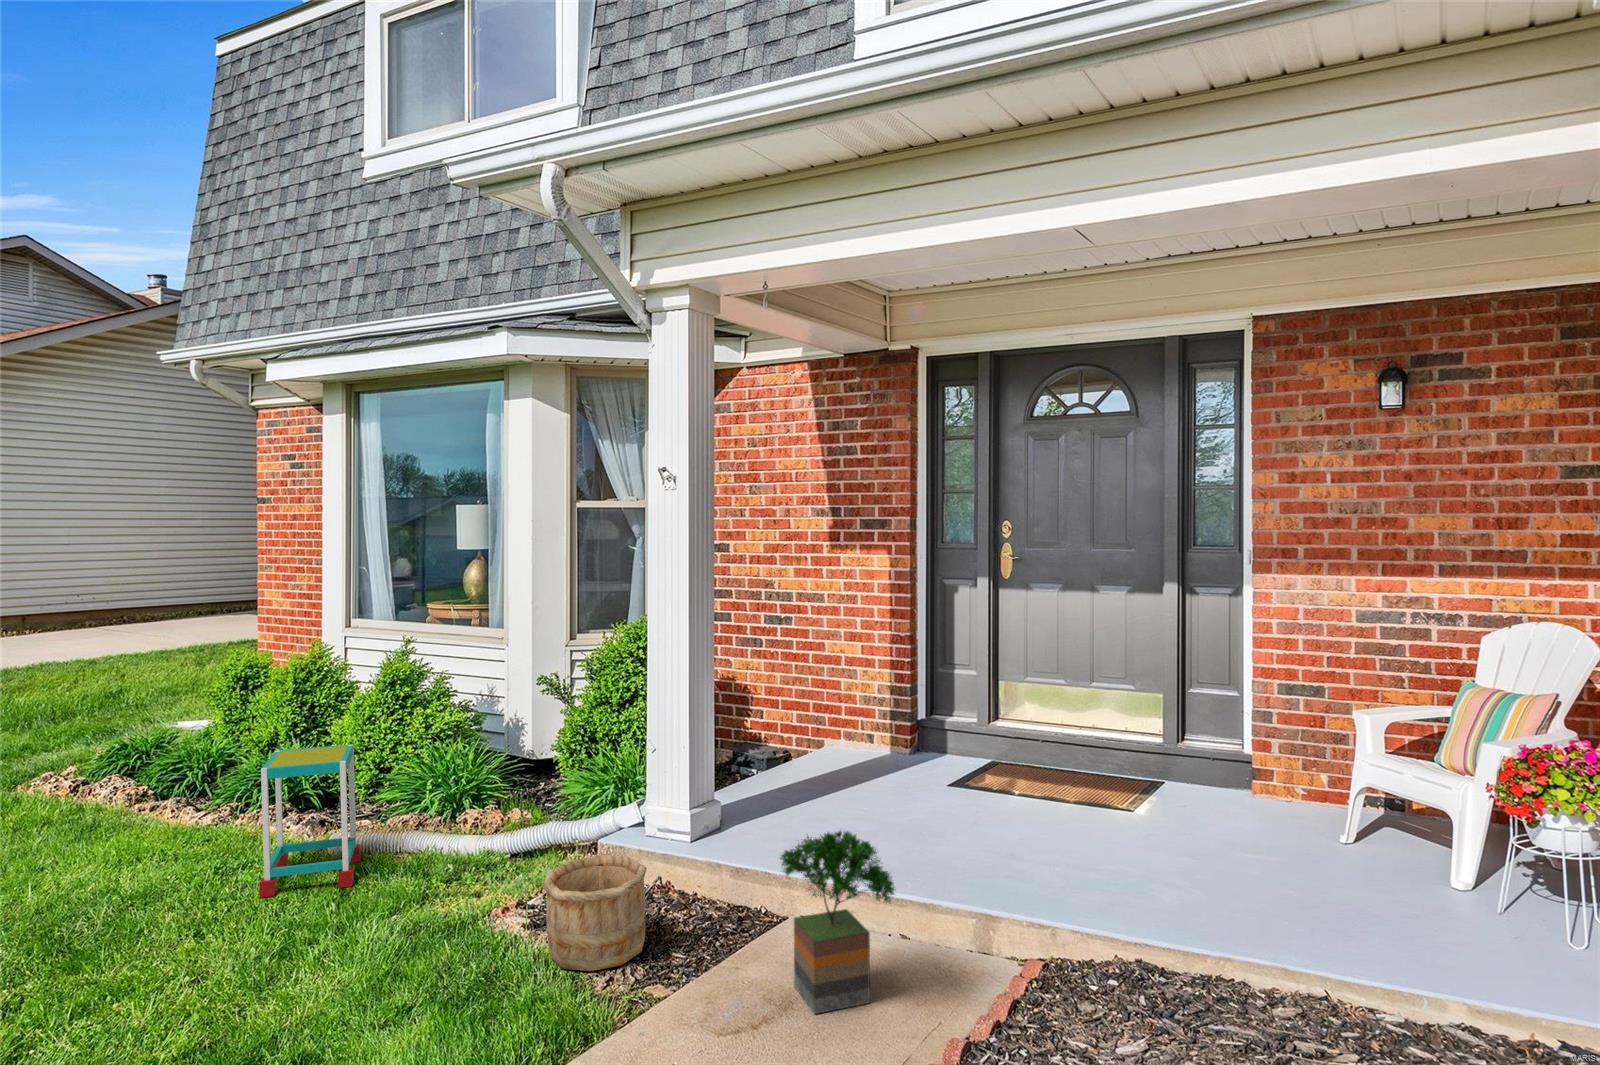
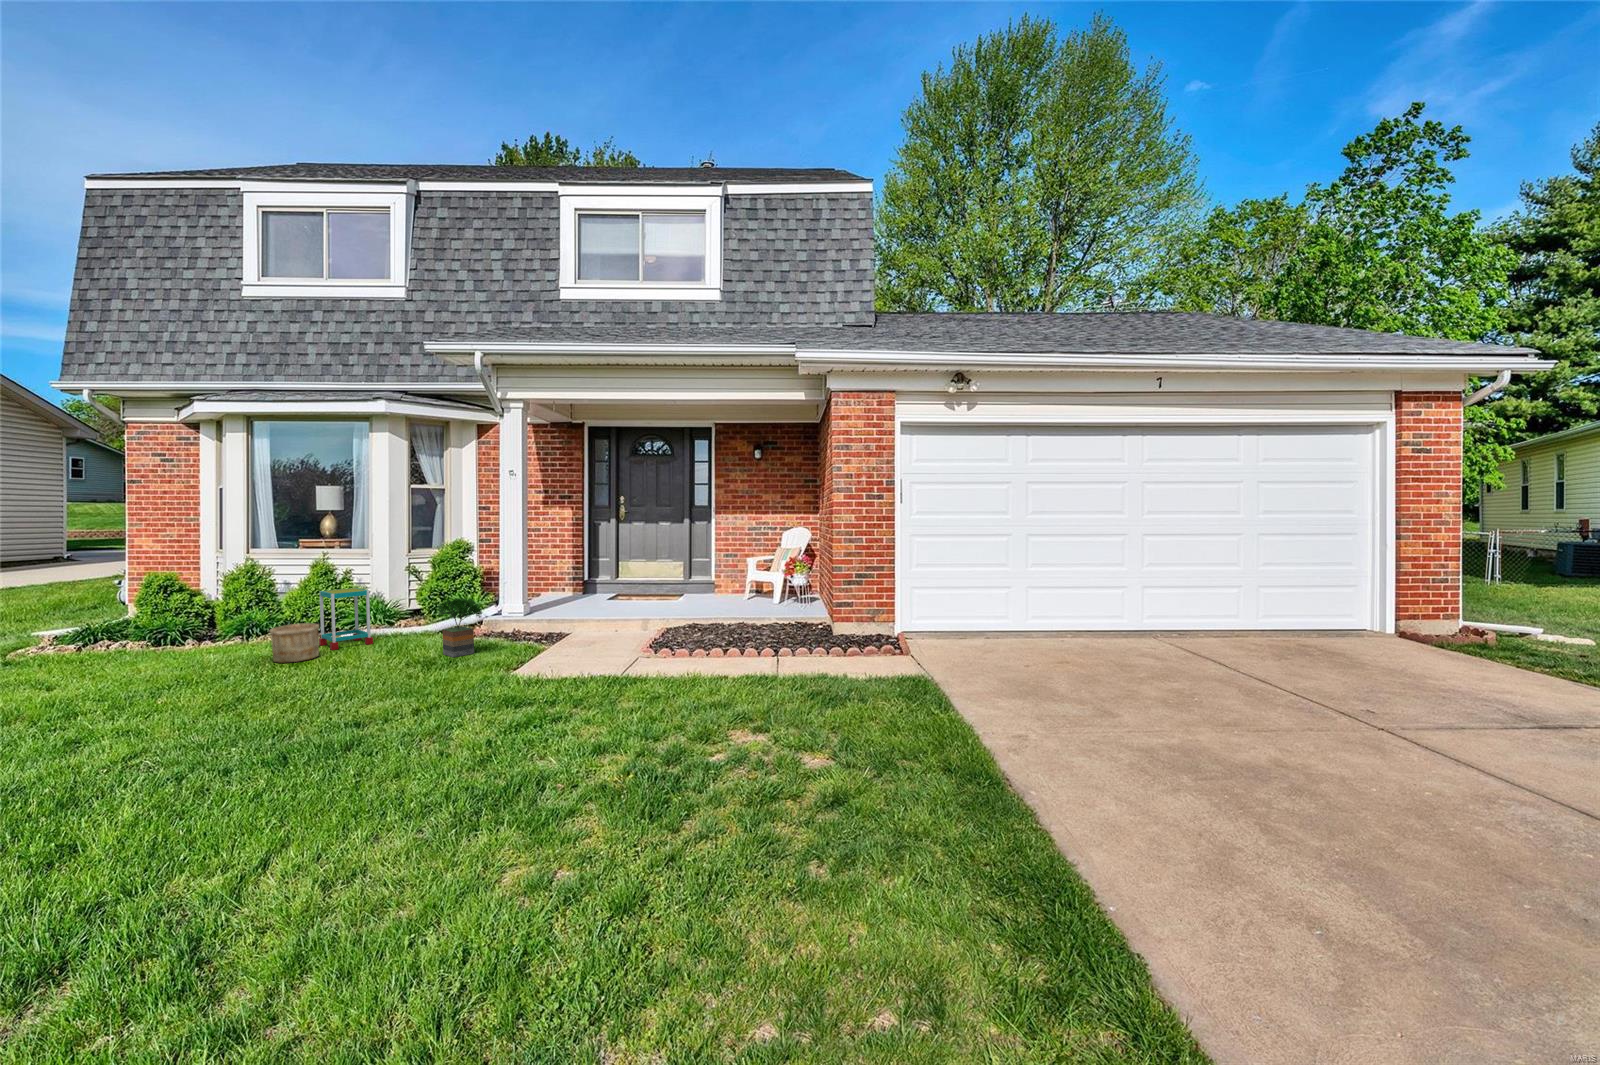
potted tree: present [780,831,896,1014] -> present [438,598,482,657]
wooden bucket: present [542,855,647,971] -> present [270,623,319,663]

